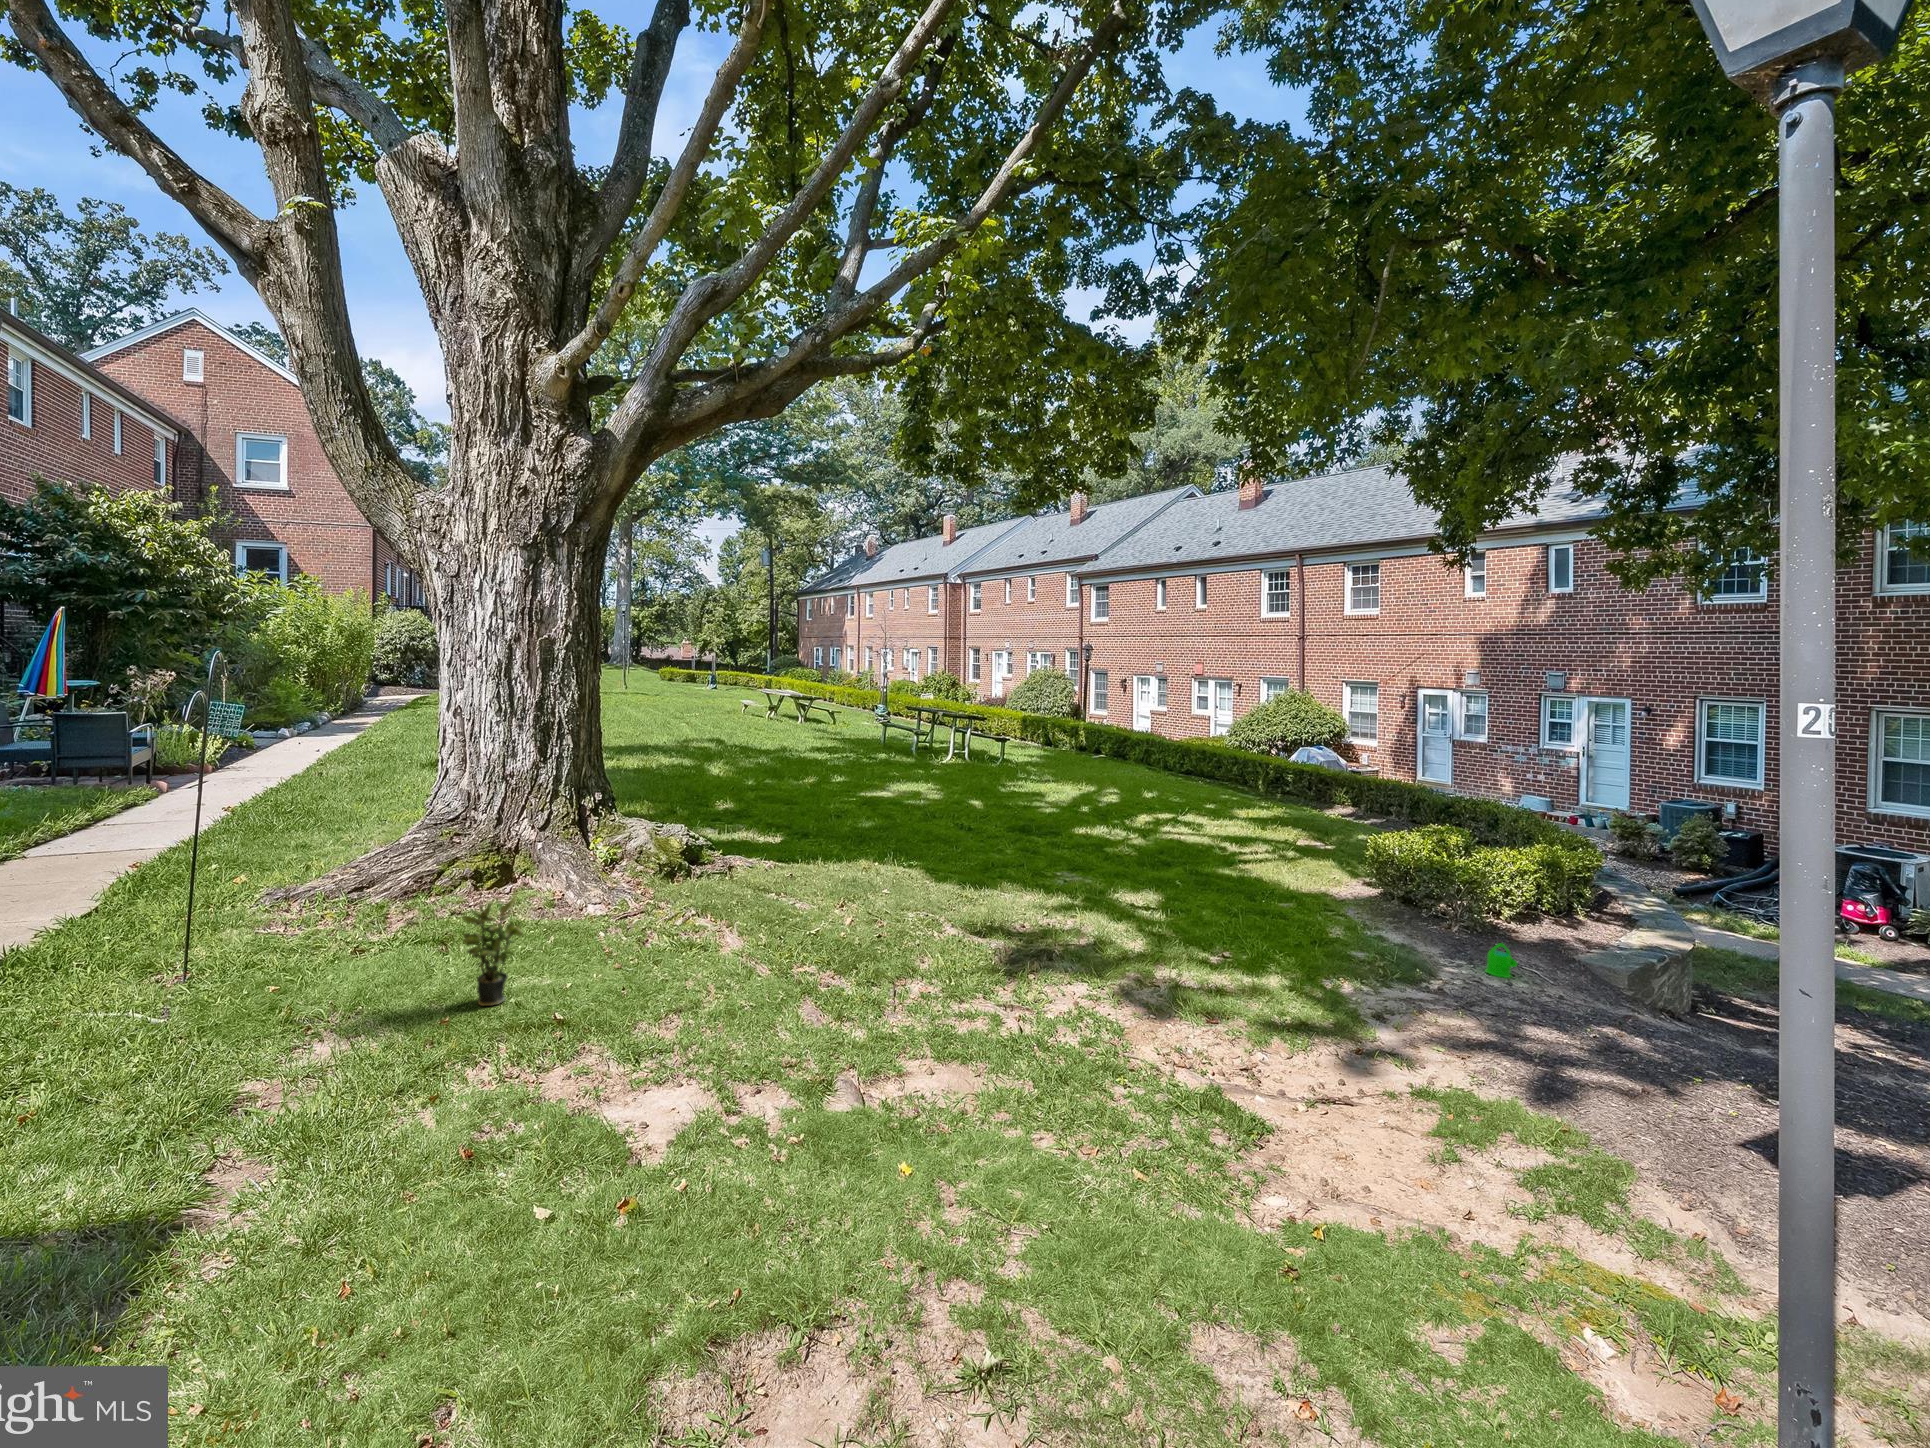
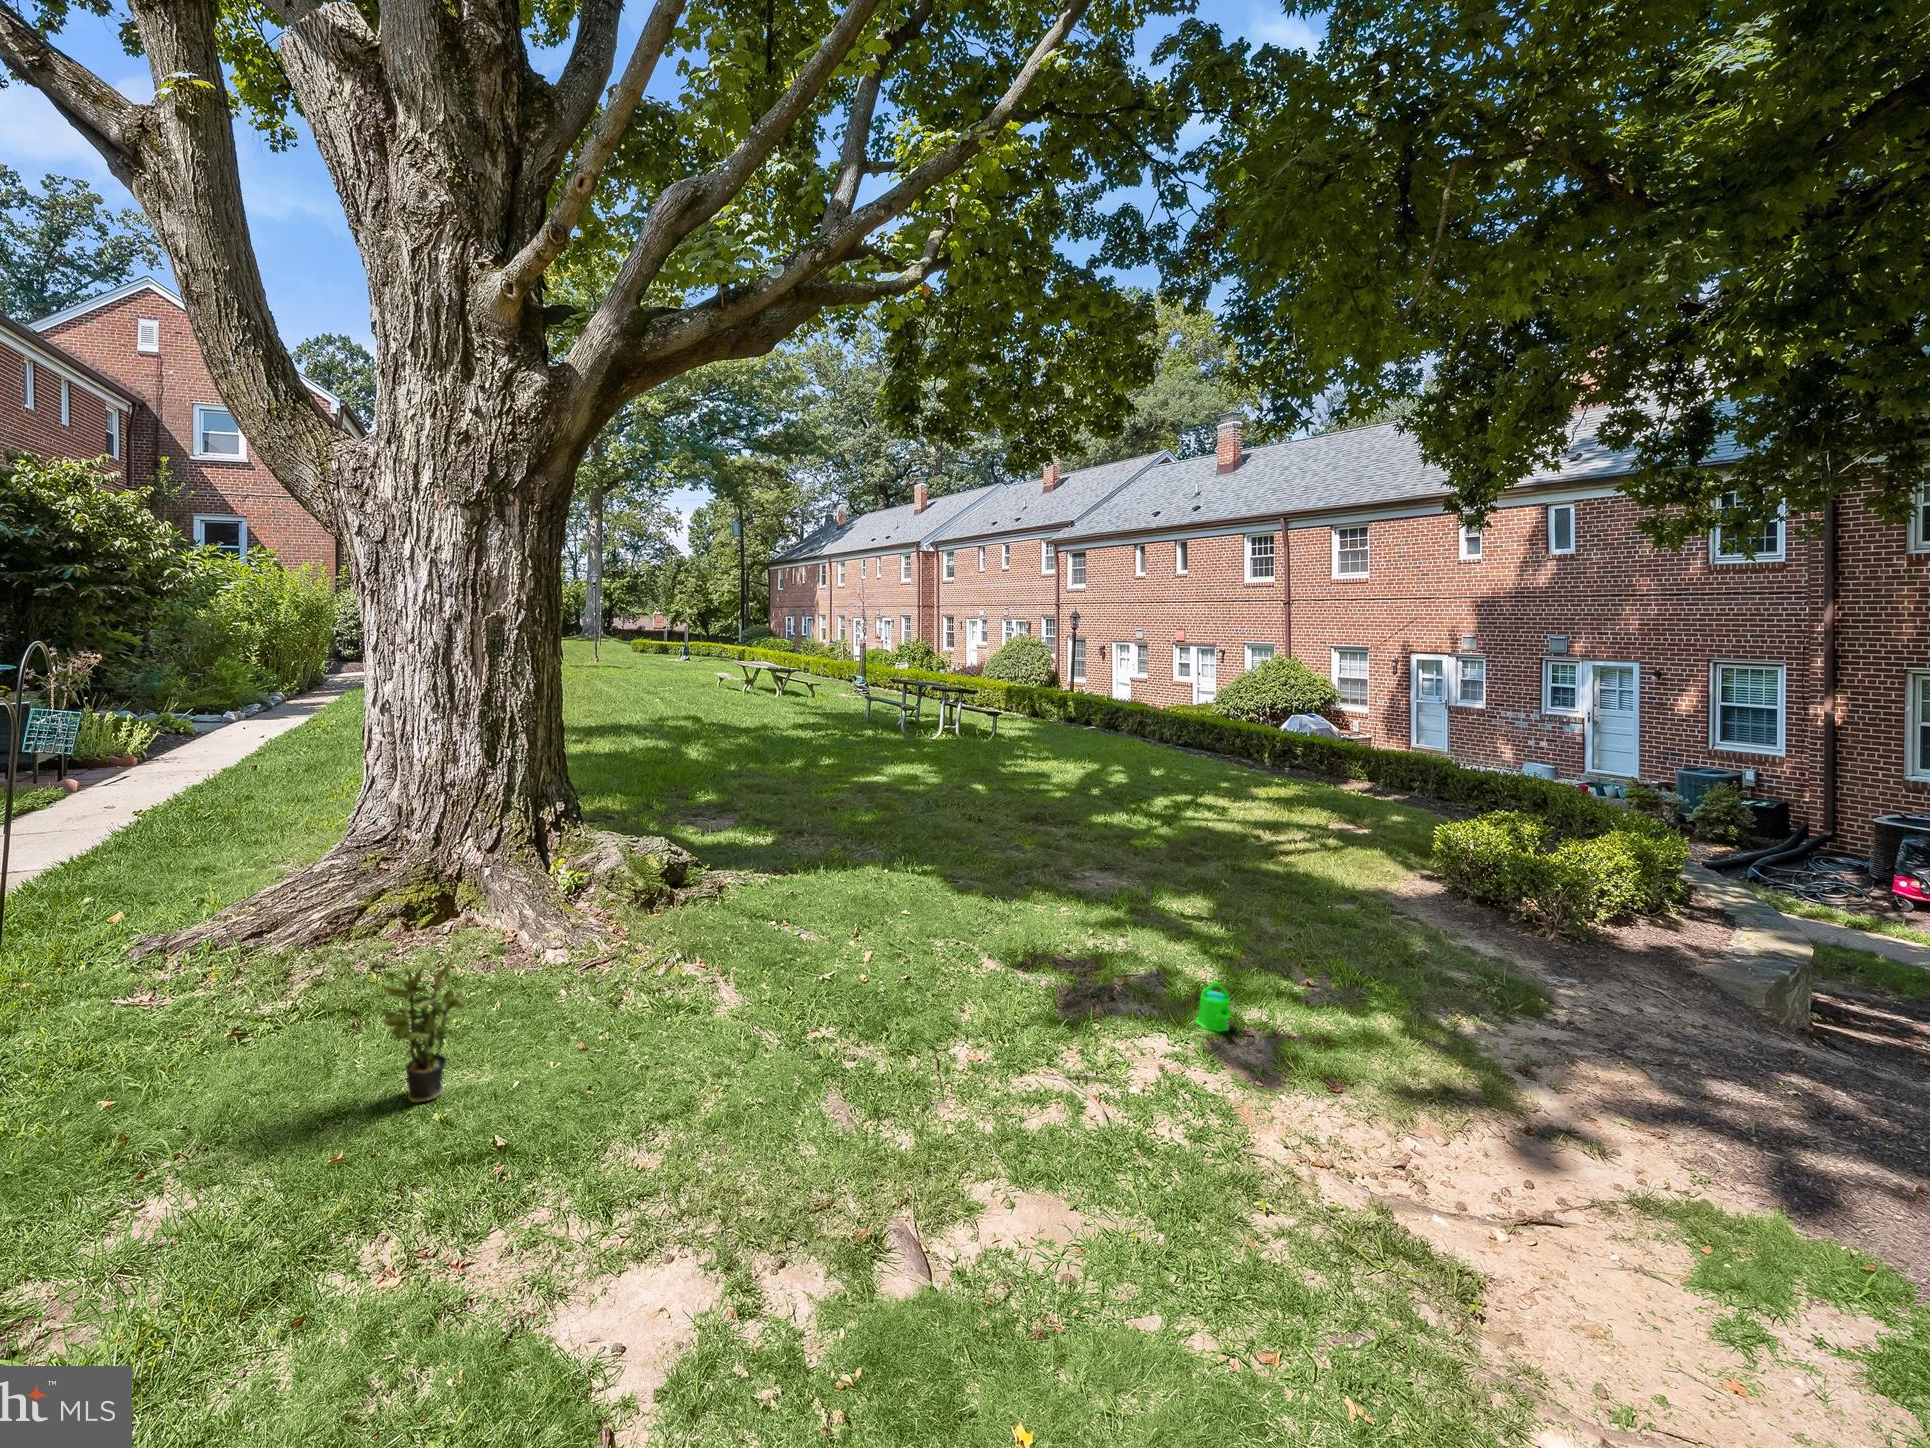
watering can: present [1485,943,1517,978] -> present [1196,982,1231,1032]

